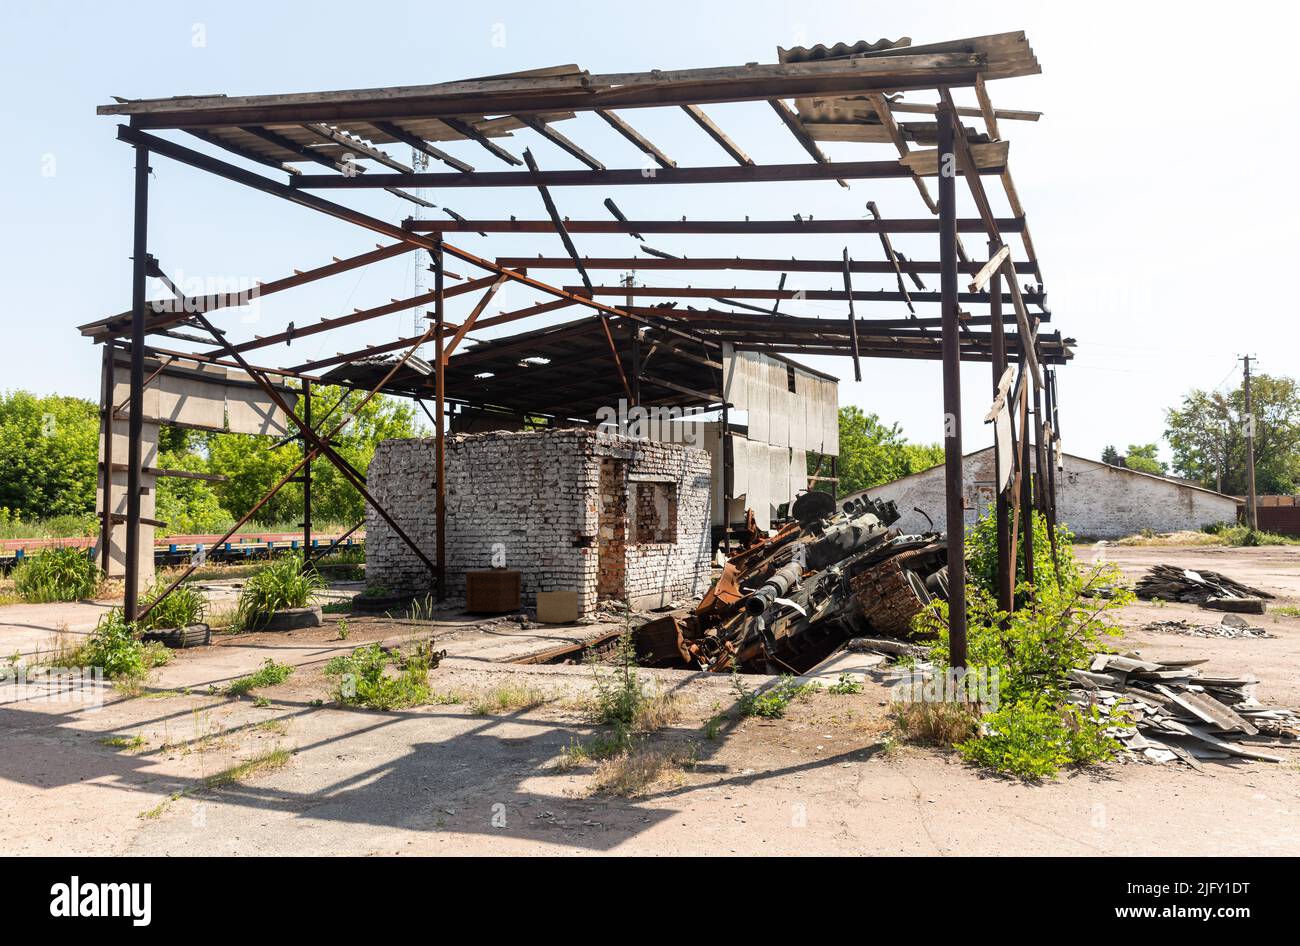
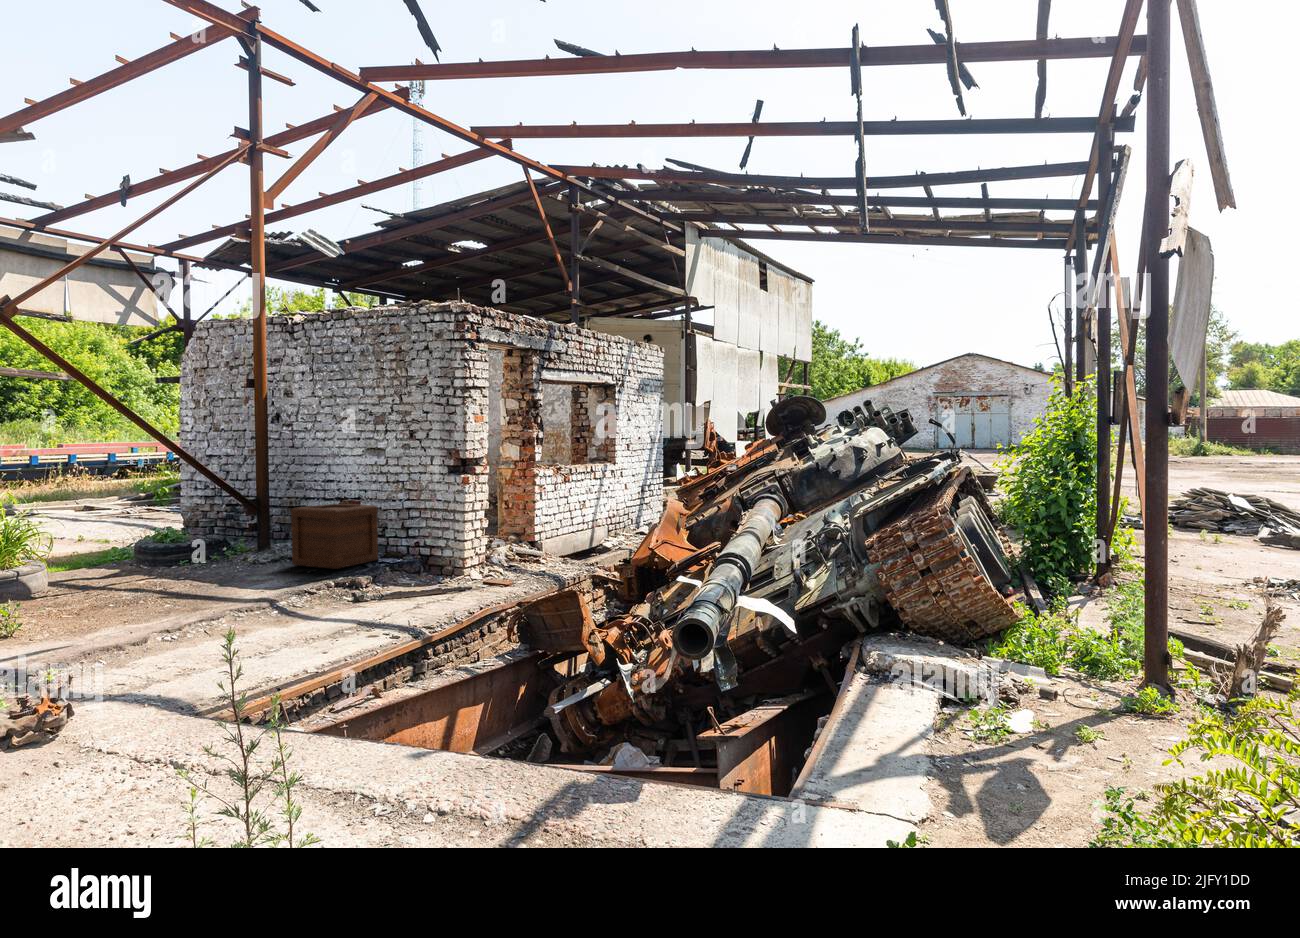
cardboard box: present [537,591,578,623] -> none [390,536,454,587]

